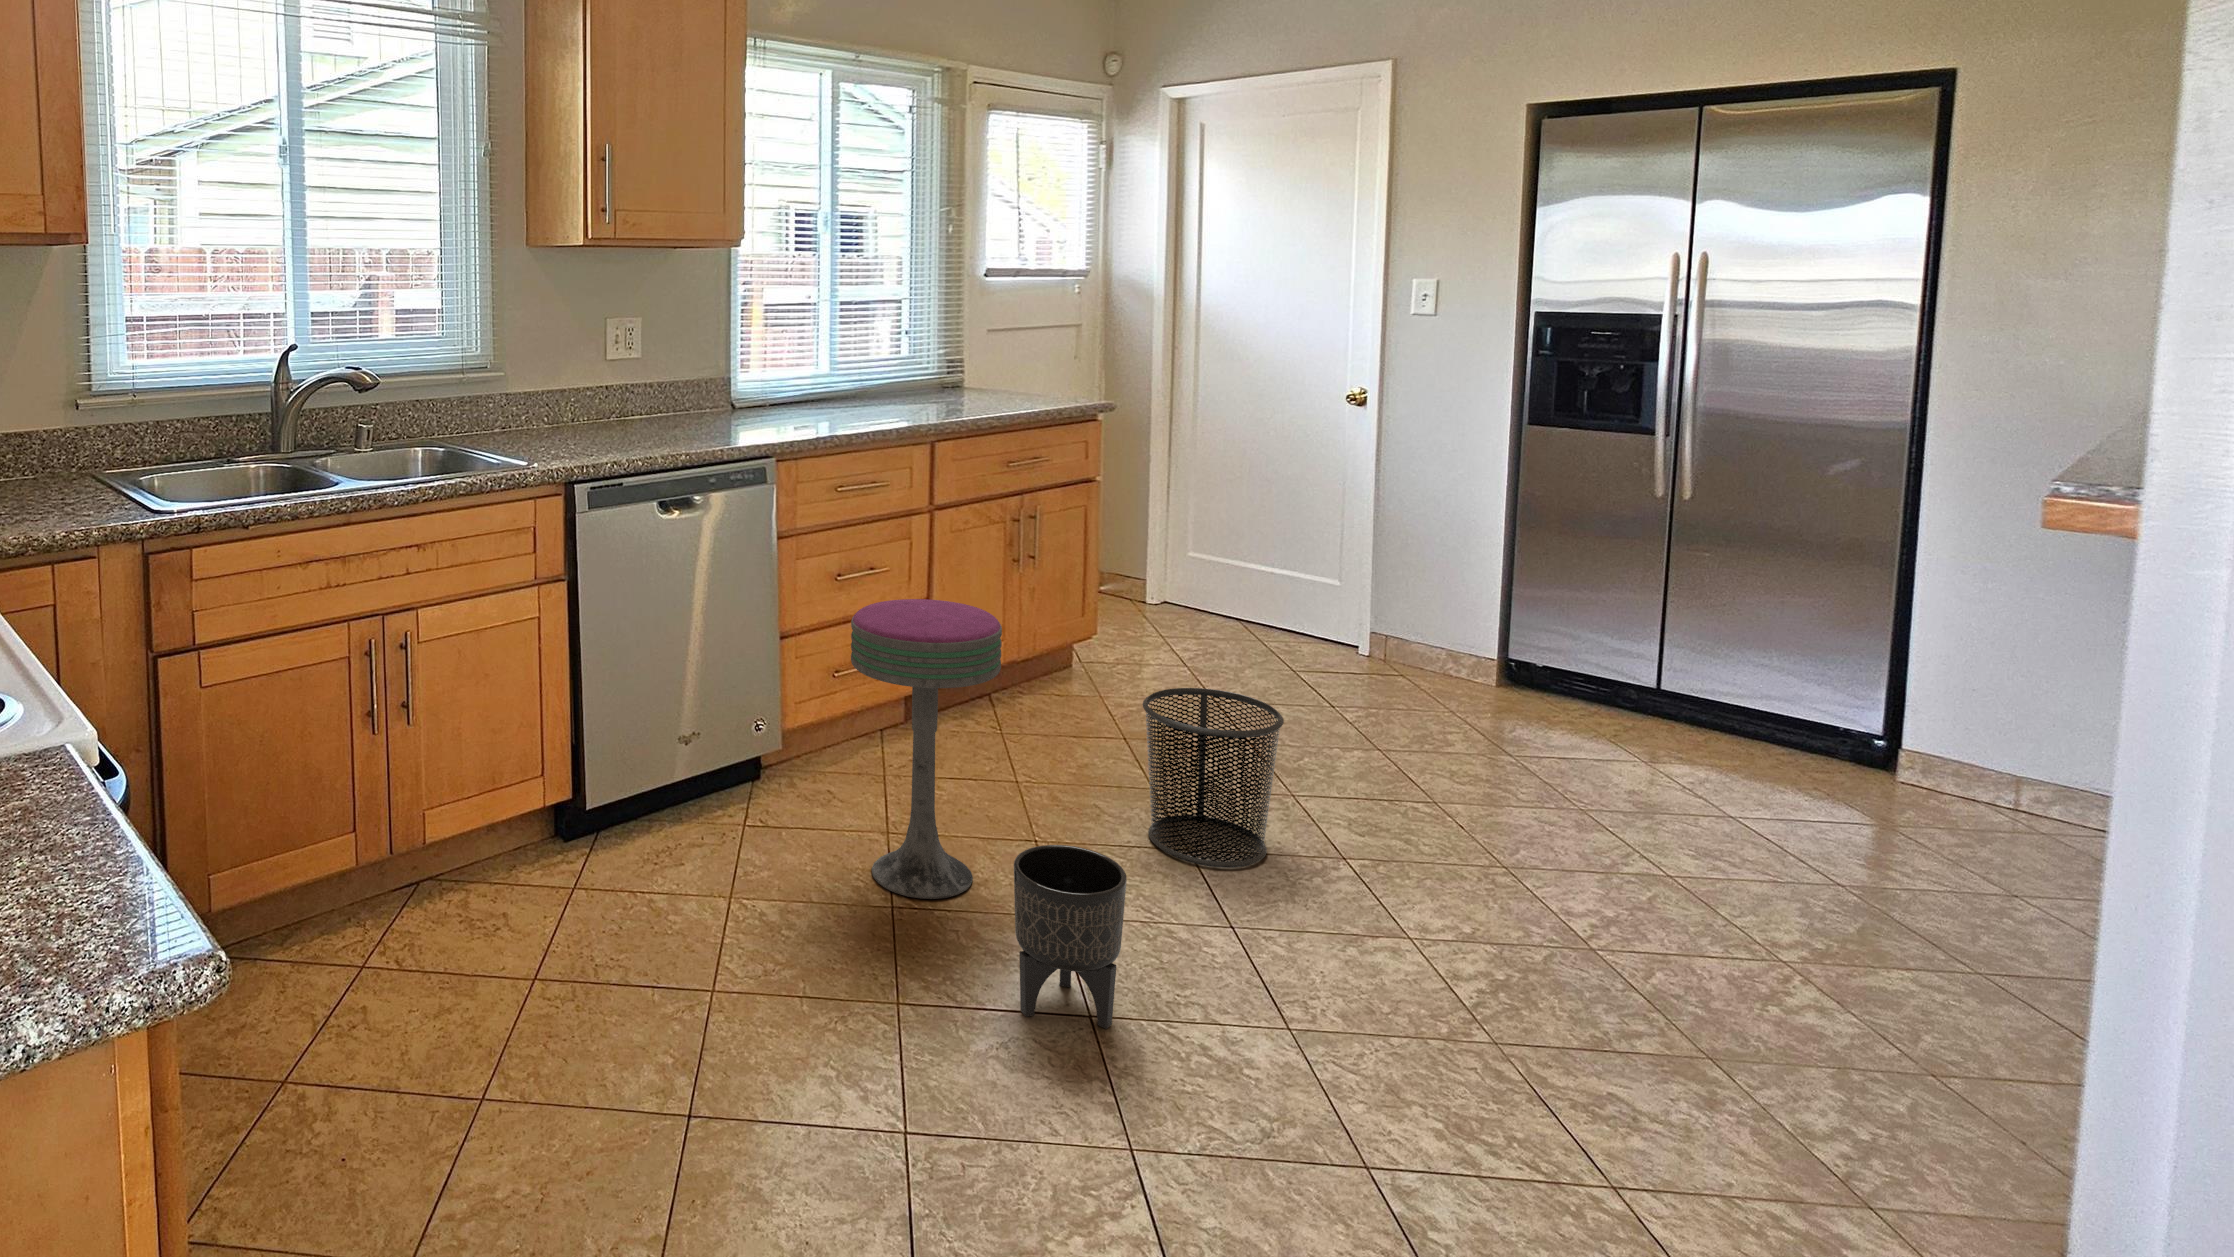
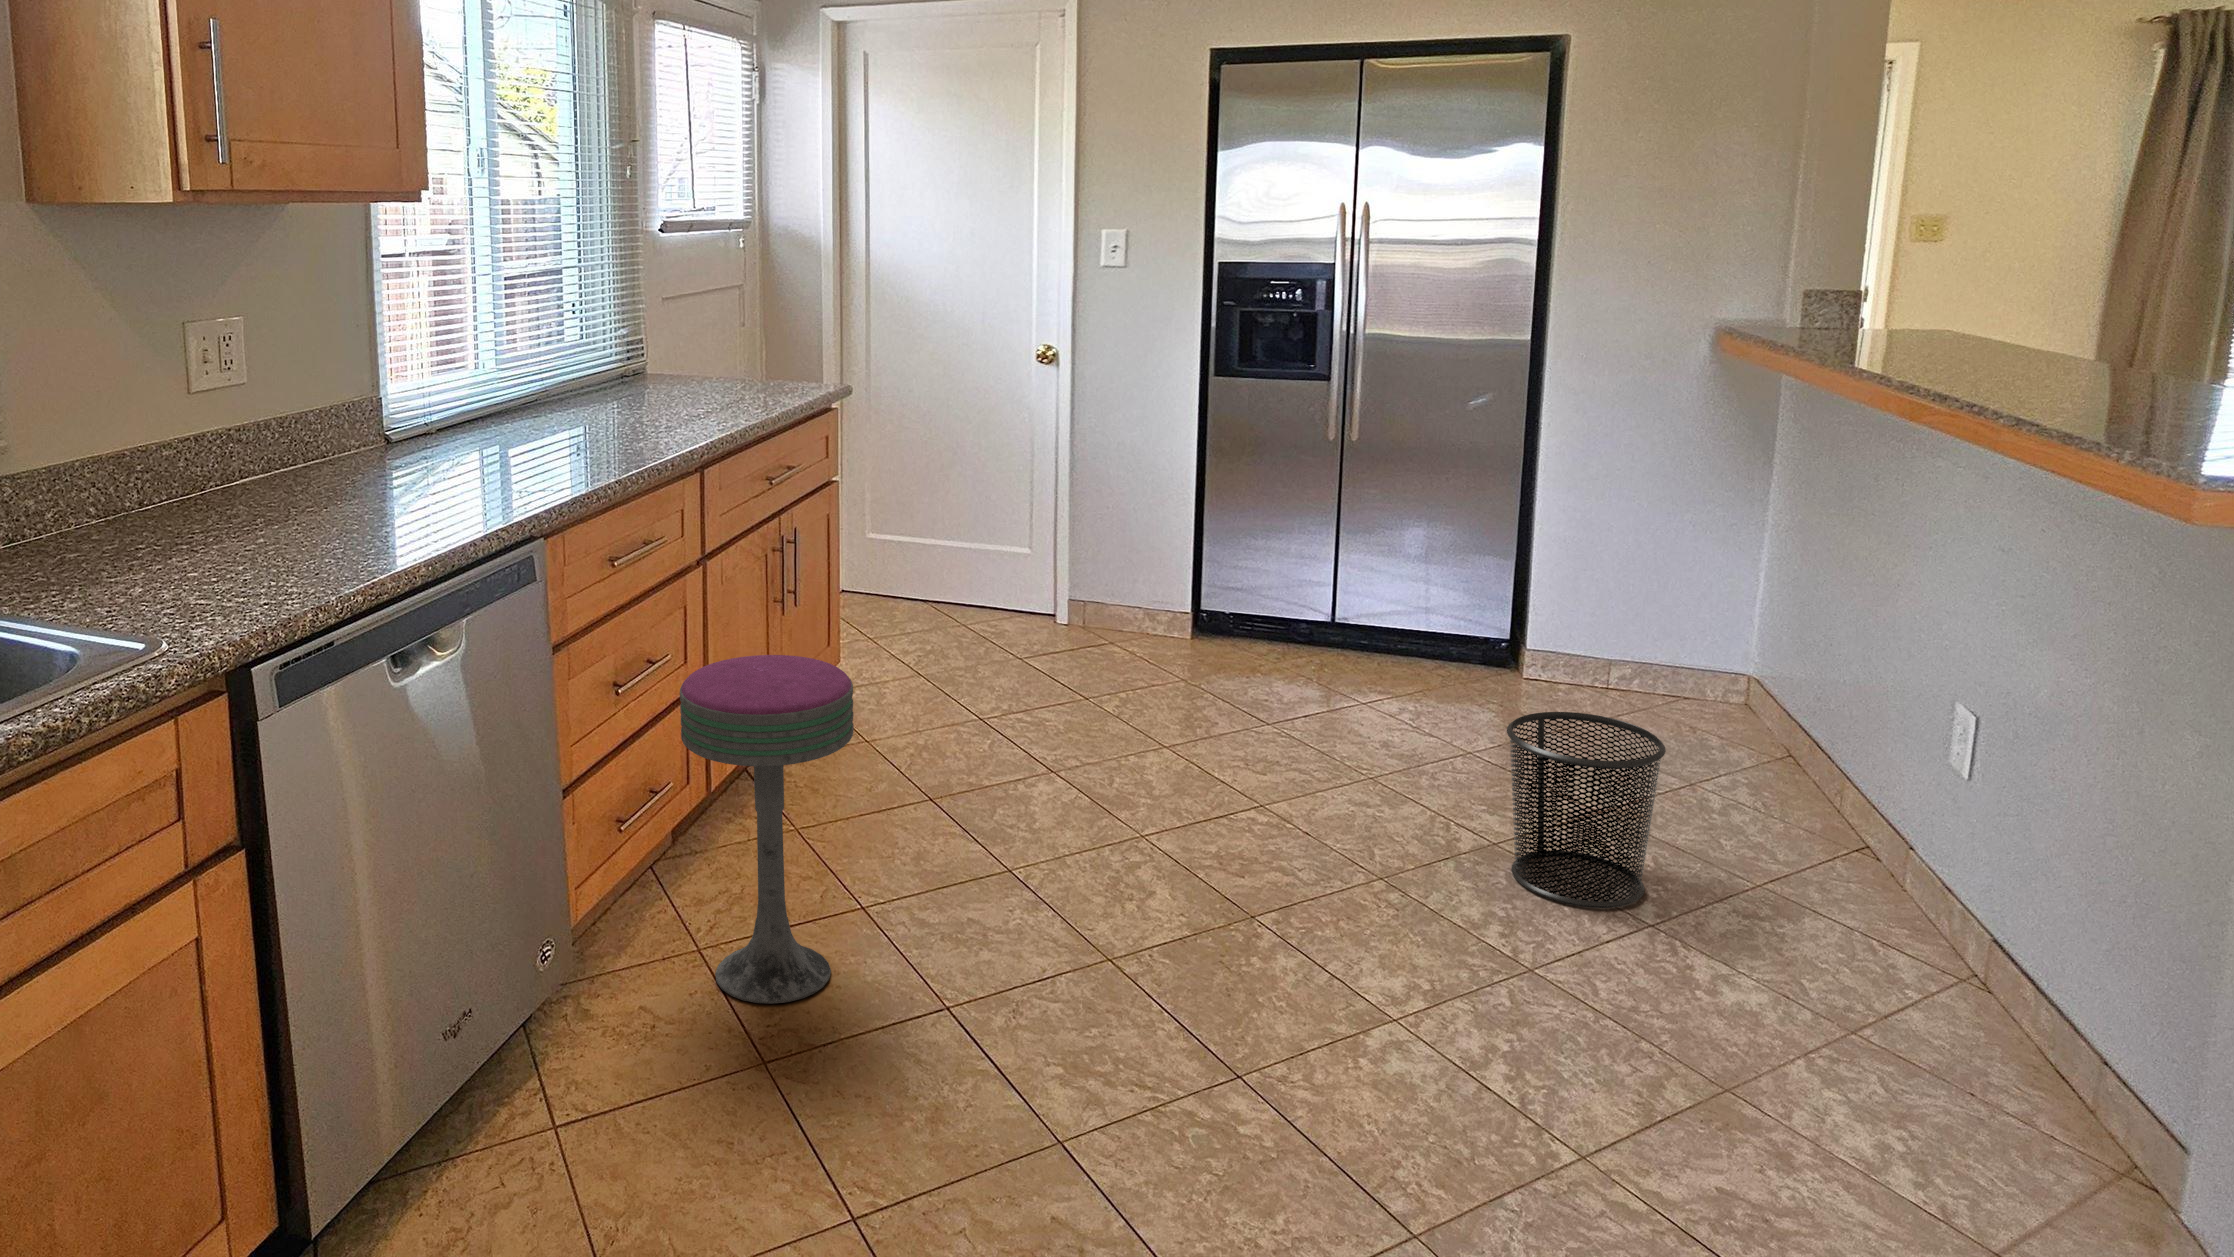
waste bin: present [1143,688,1284,868] -> present [1507,712,1666,908]
planter: present [1014,845,1127,1029] -> none [932,910,1050,1106]

